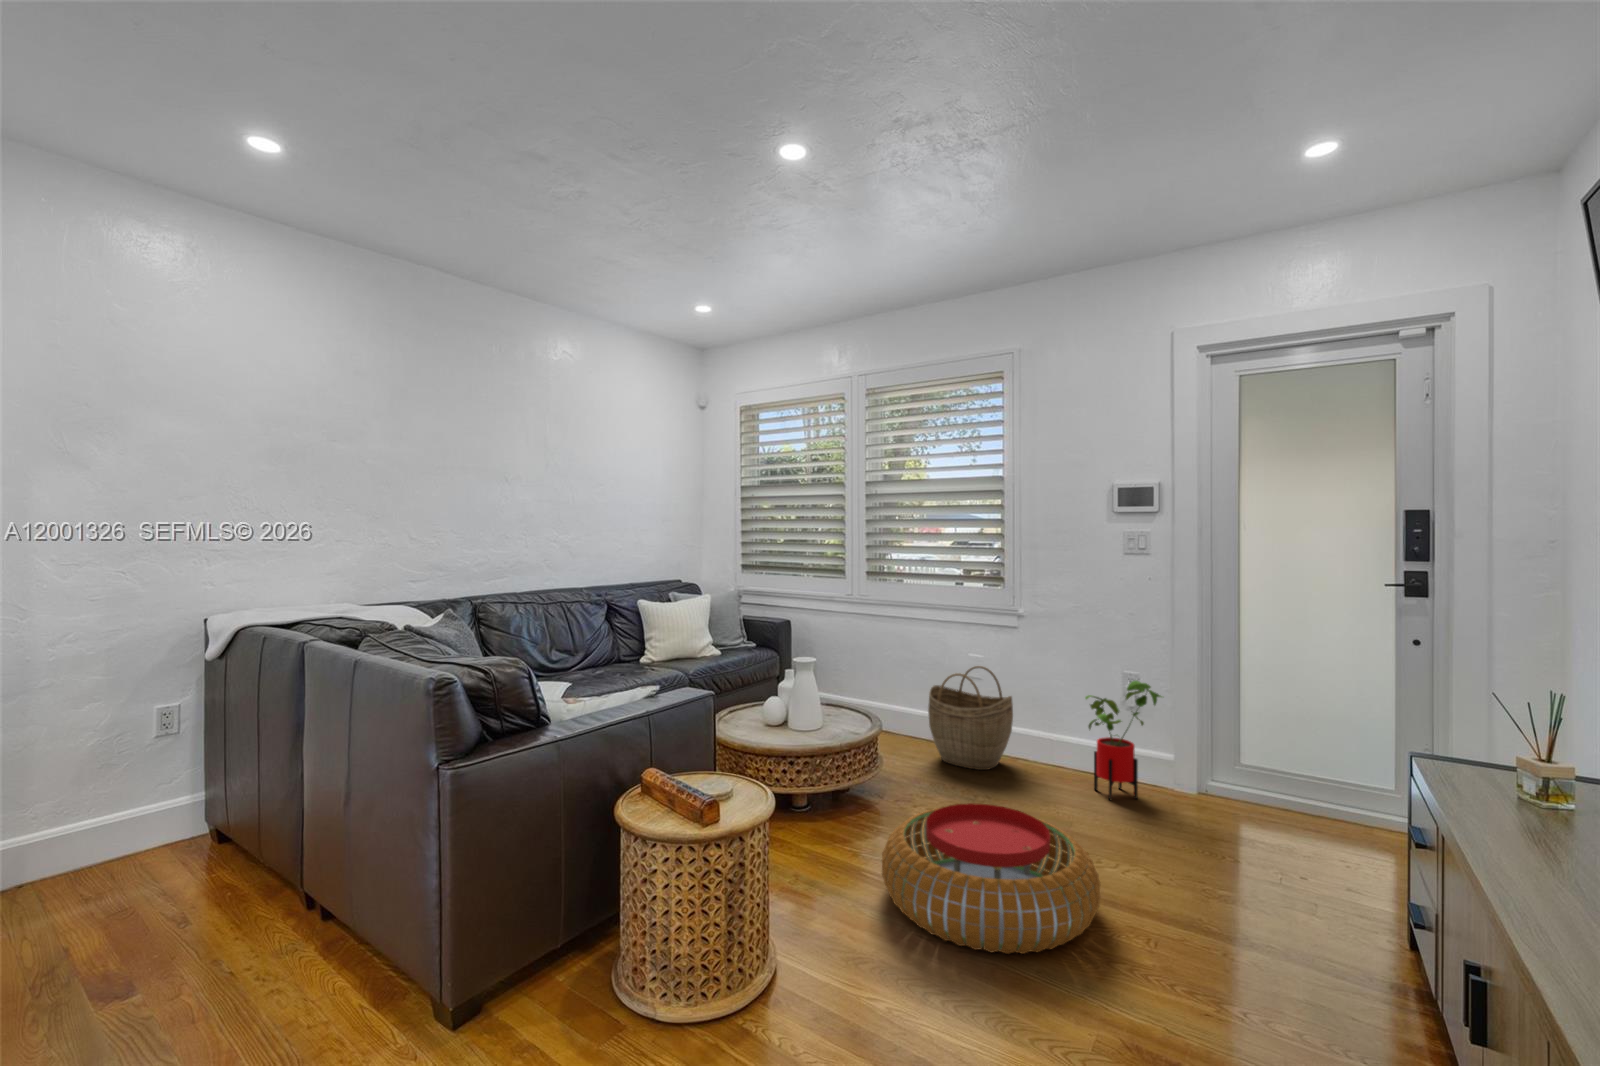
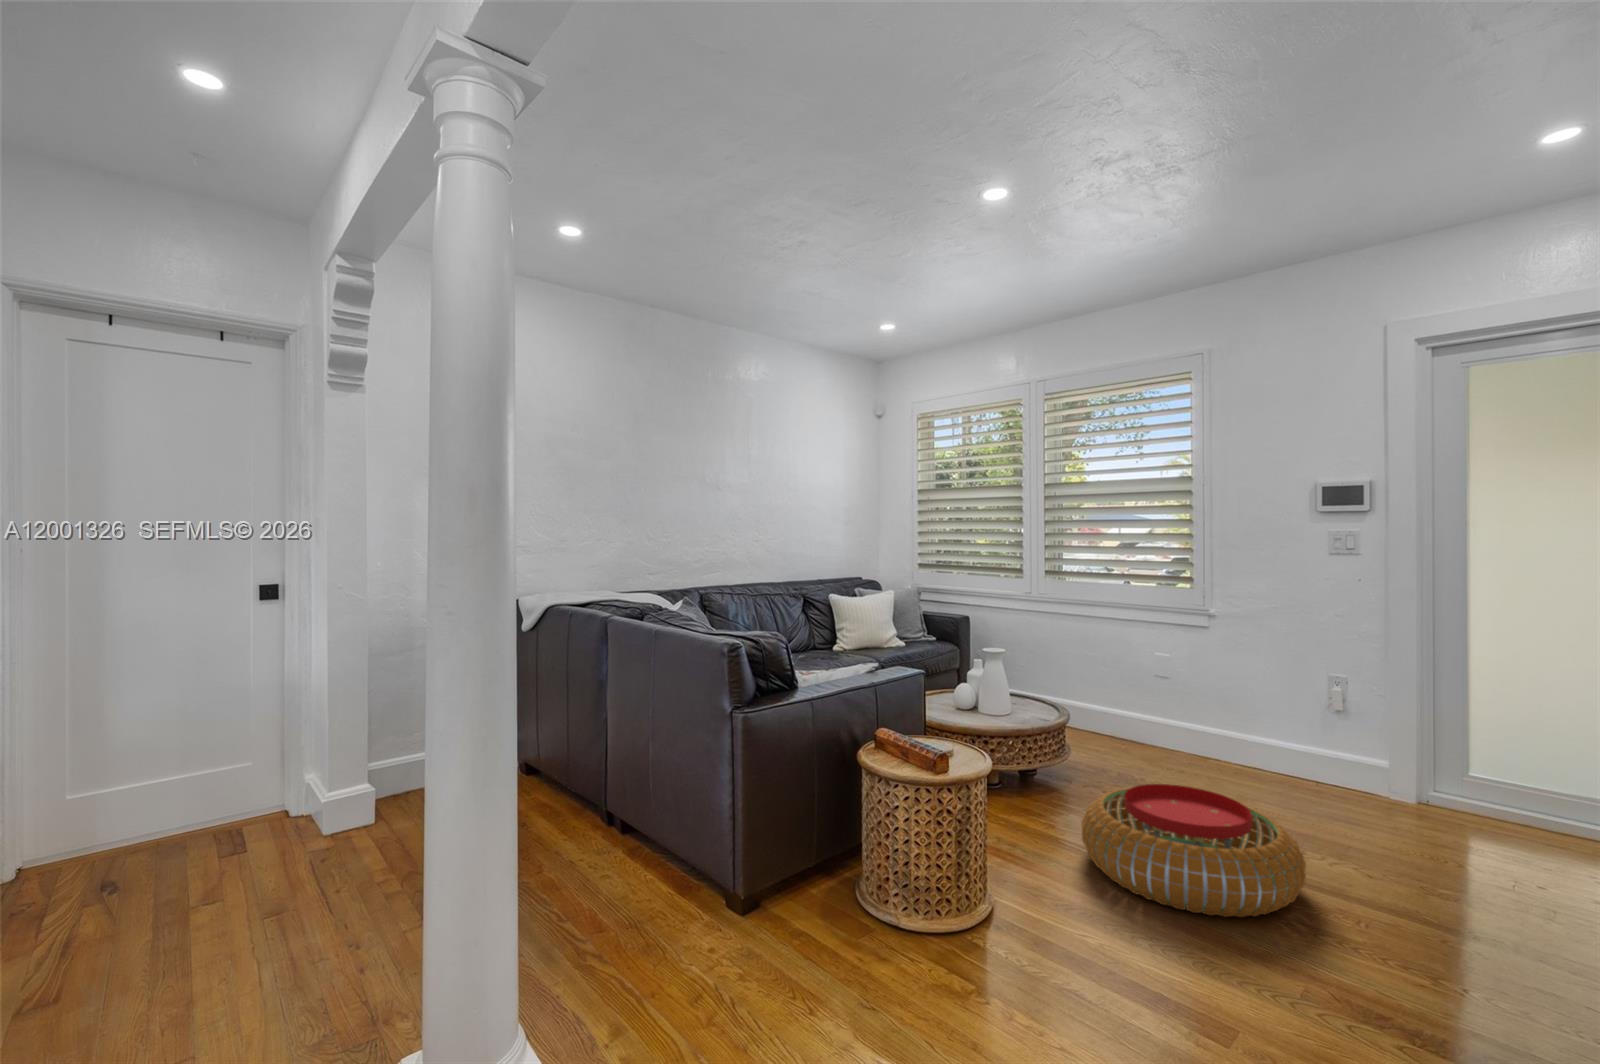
woven basket: present [928,666,1013,770] -> none [1113,663,1203,765]
house plant: present [1086,681,1162,800] -> none [1284,681,1376,801]

